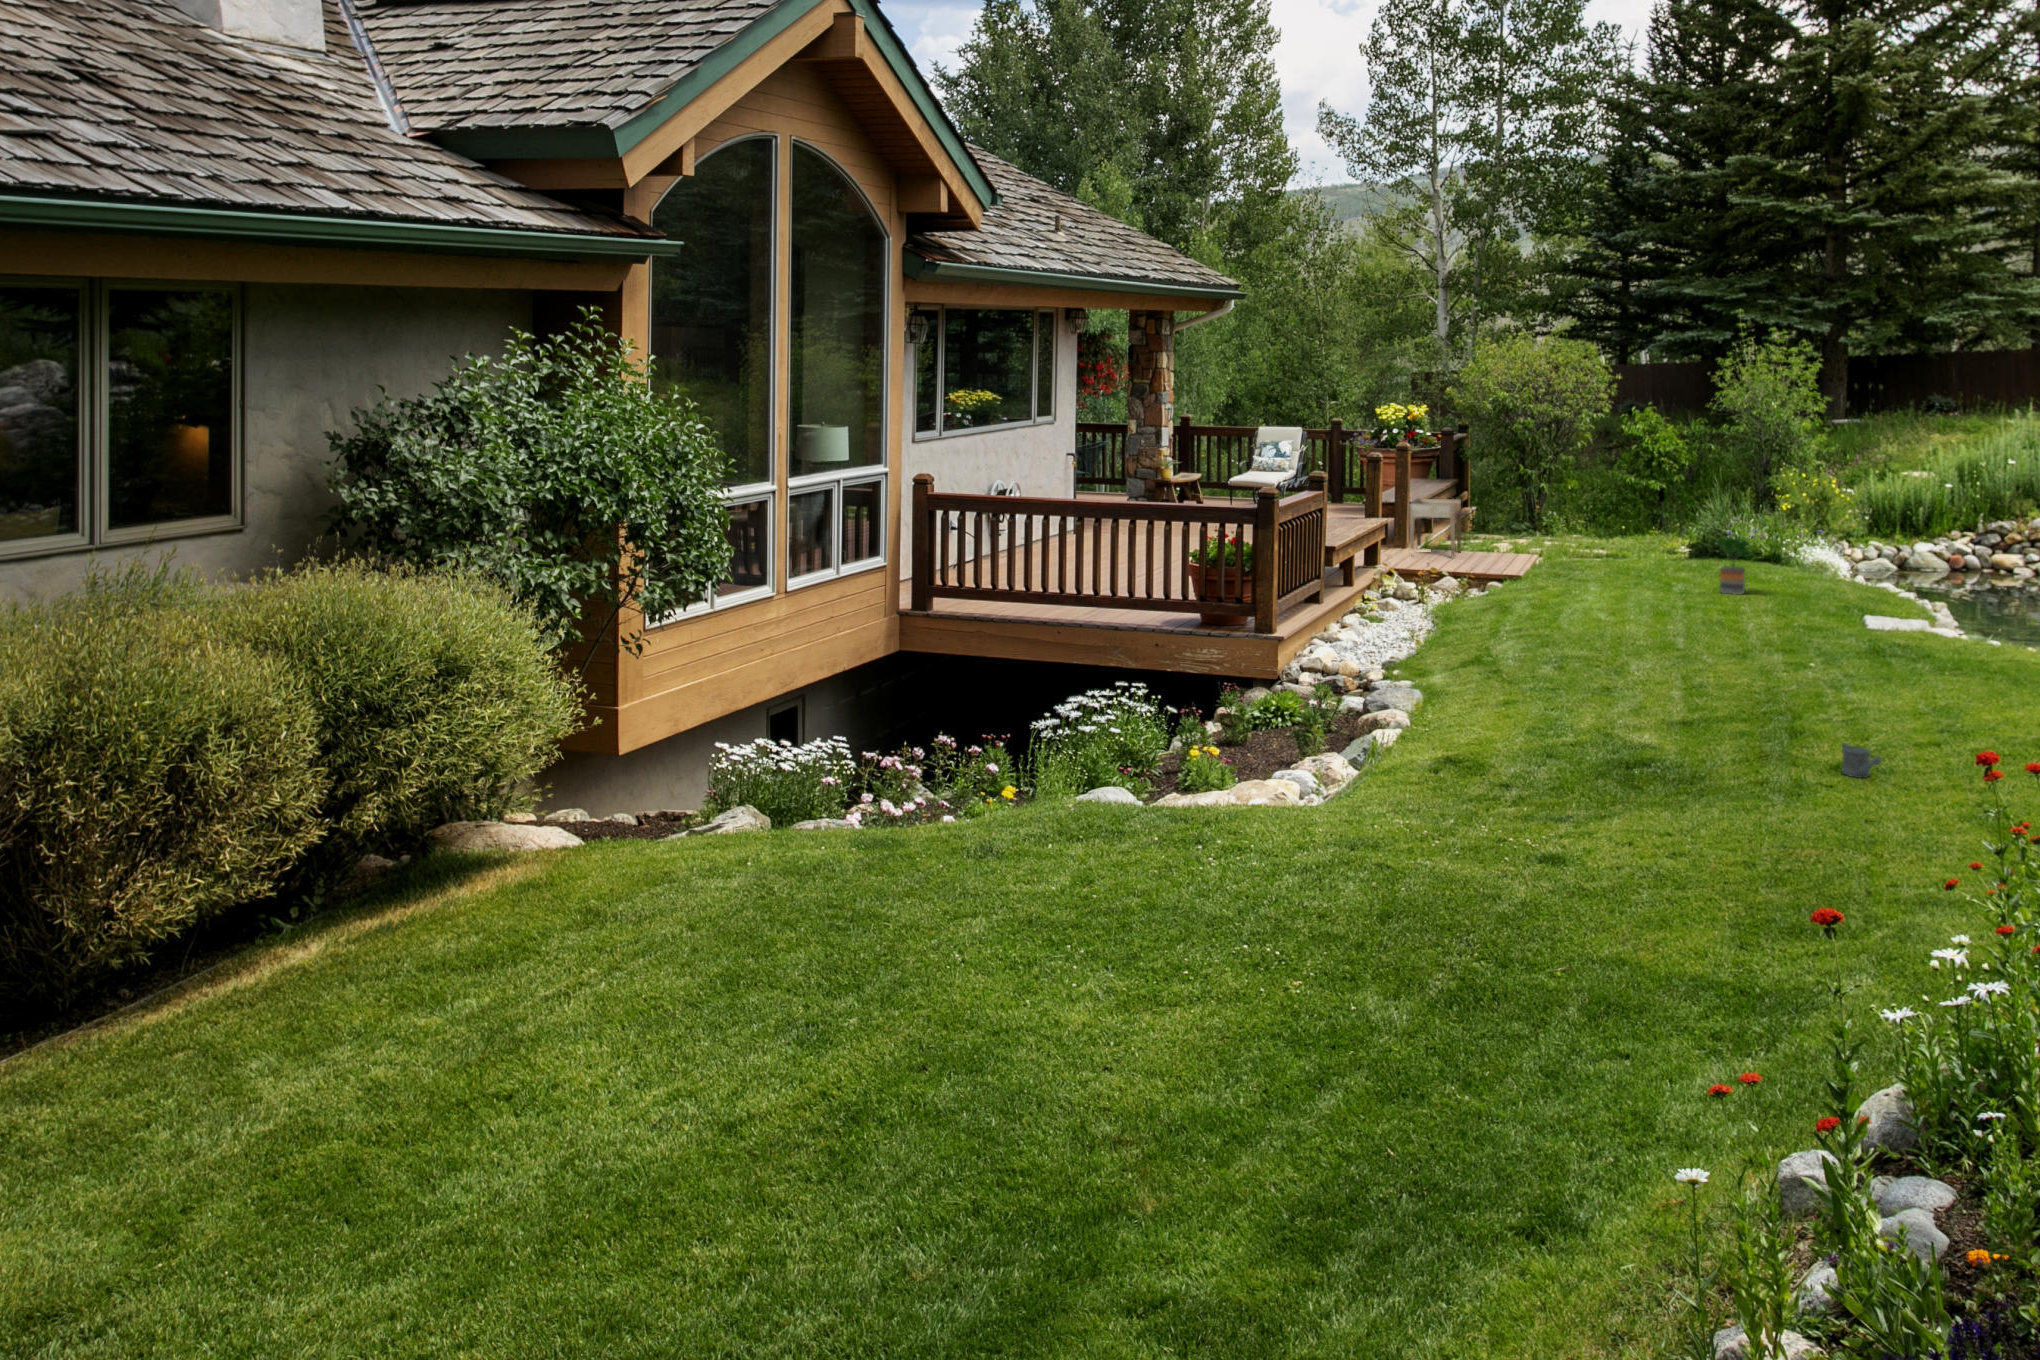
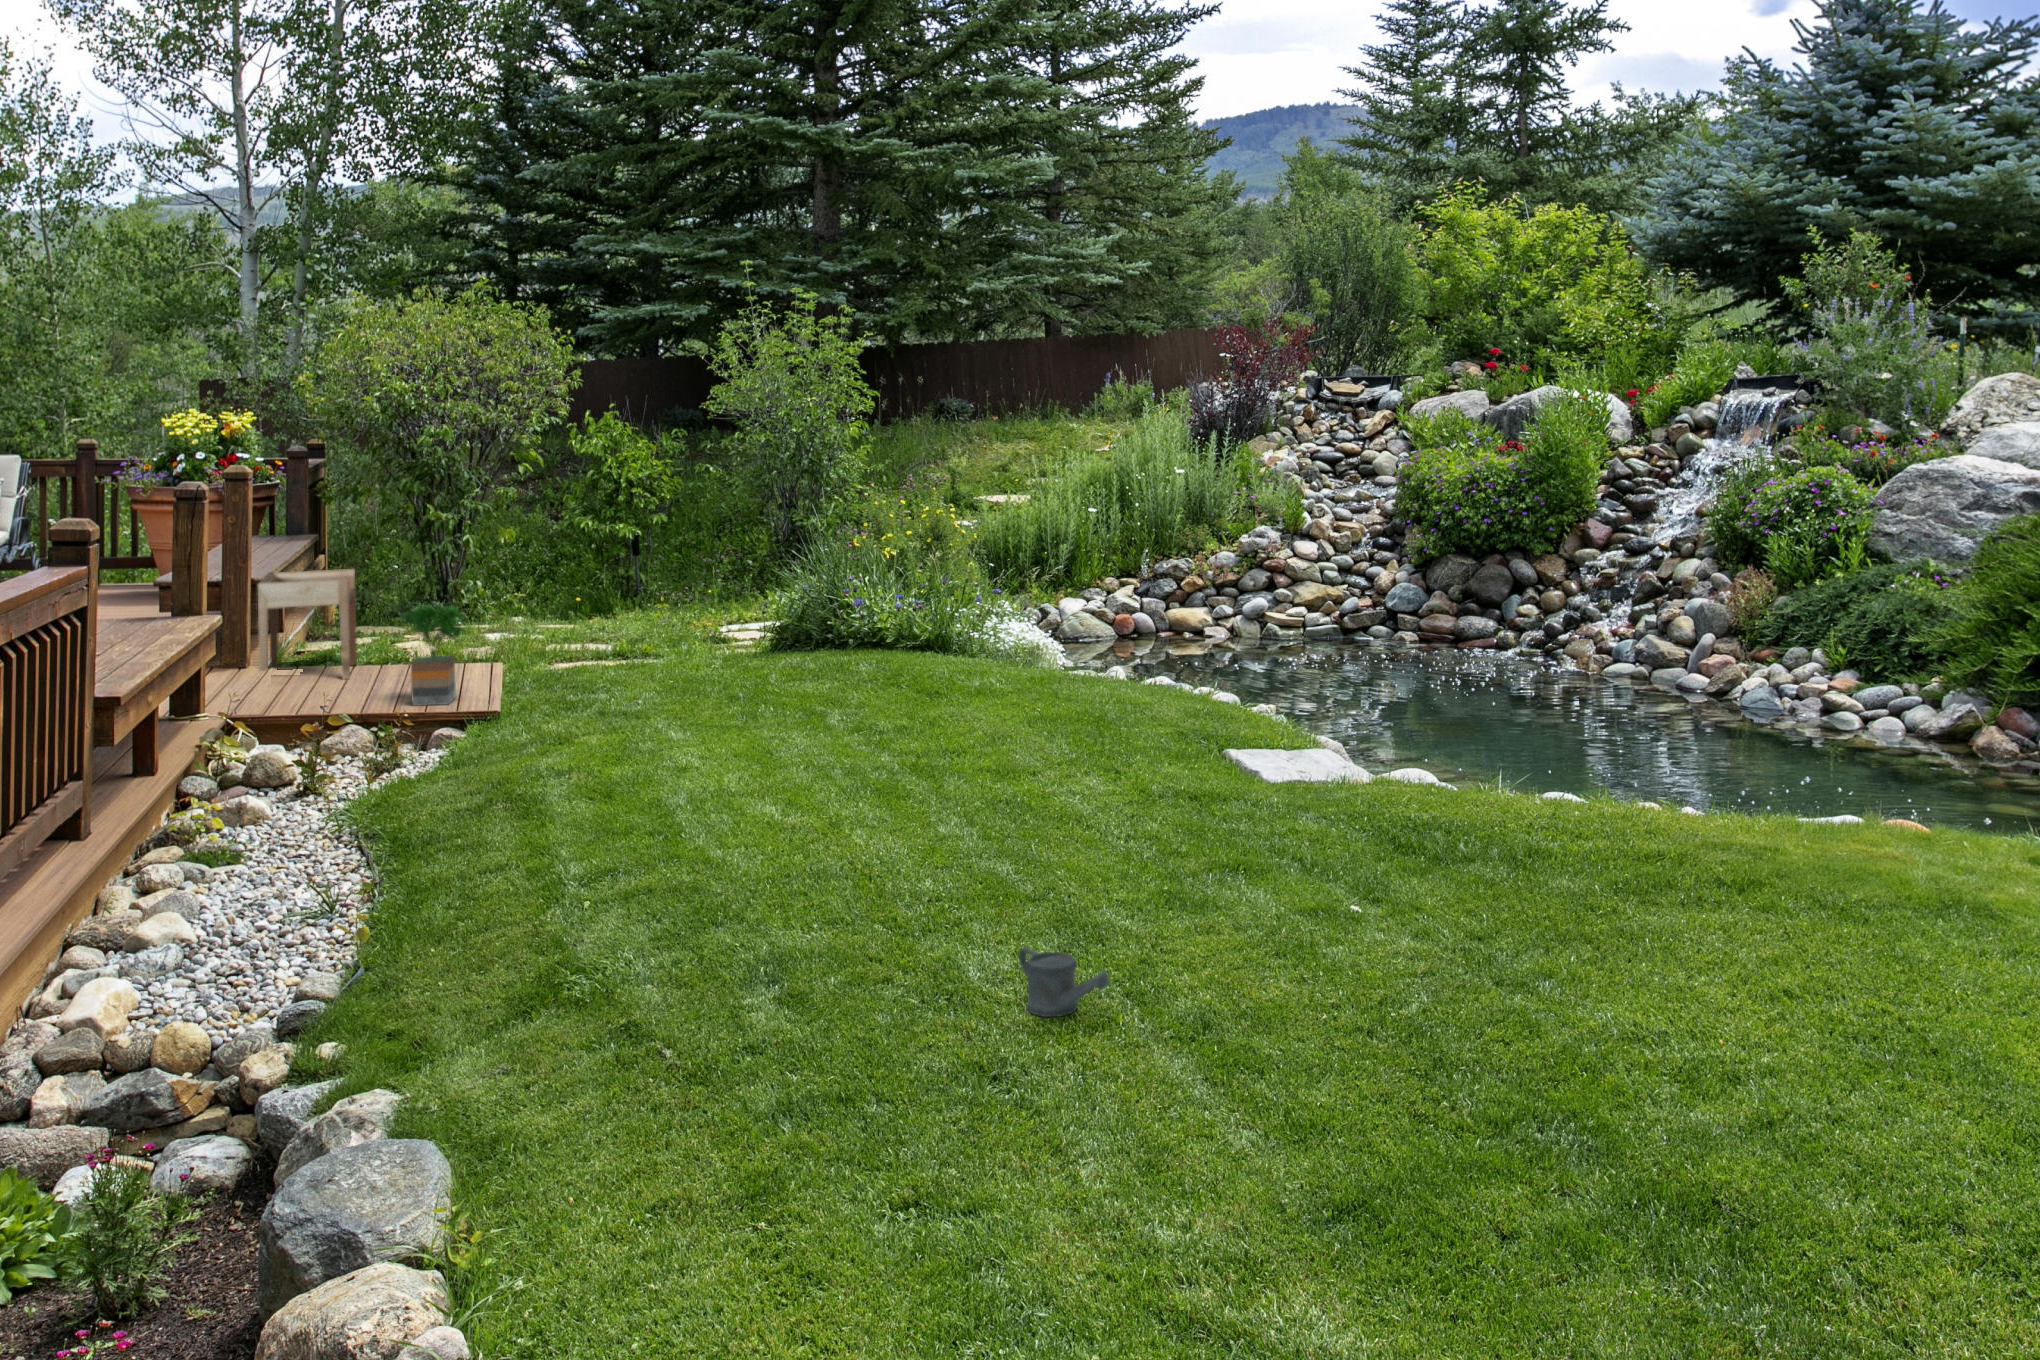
potted tree: present [1716,537,1752,595] -> present [403,605,466,706]
watering can: present [1842,743,1881,778] -> present [1019,947,1109,1017]

